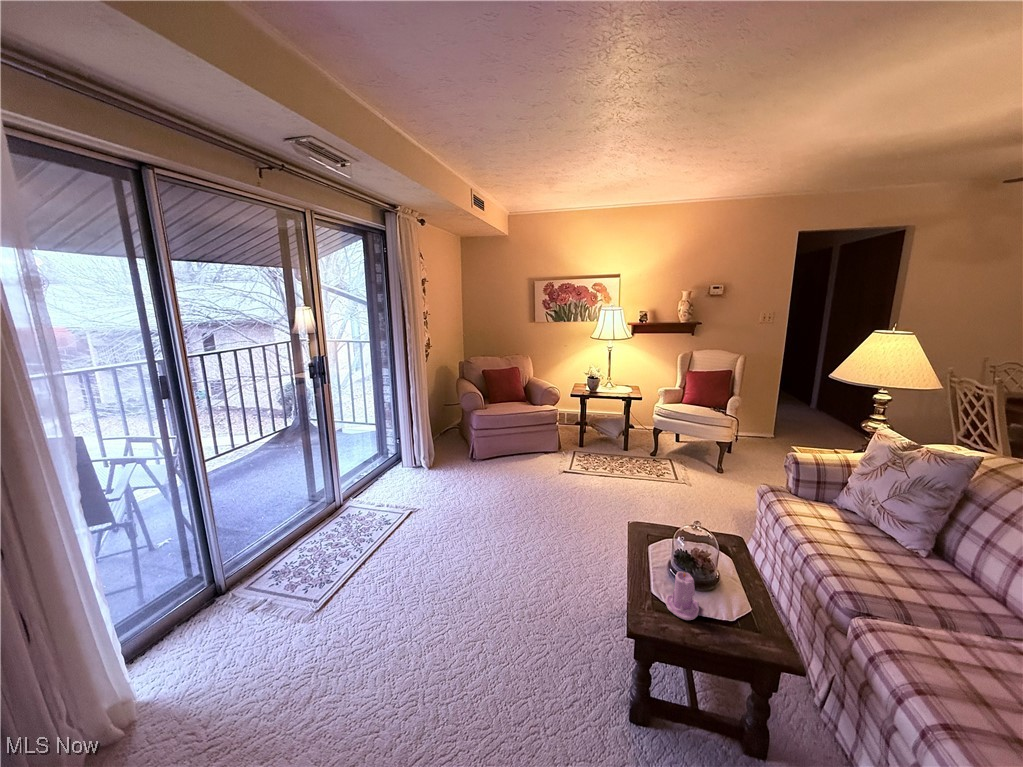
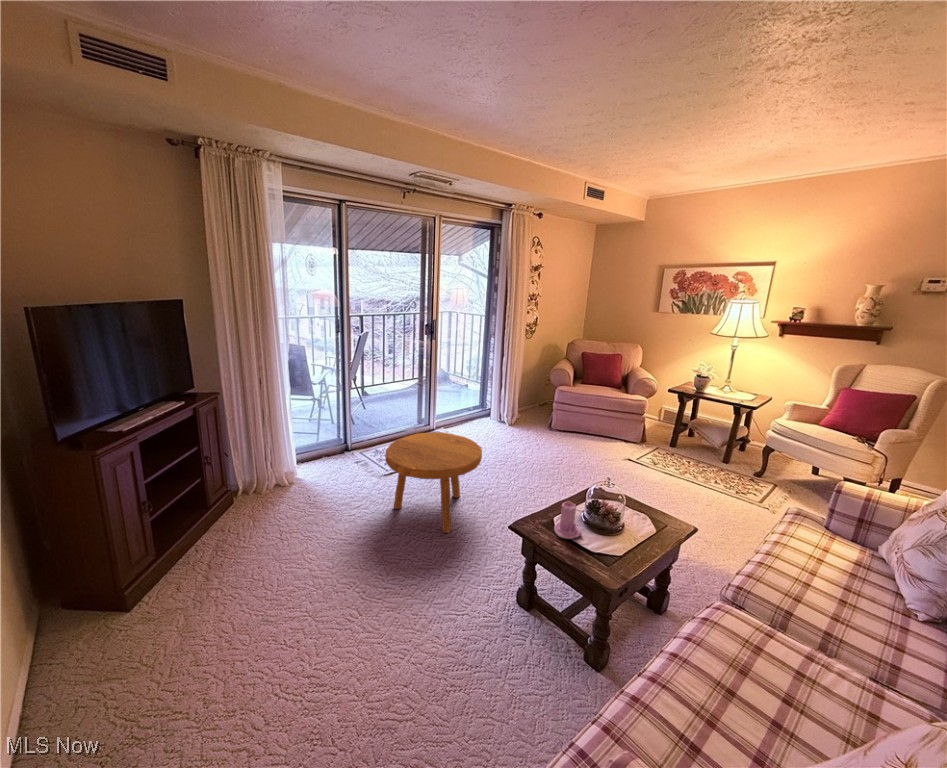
footstool: none [352,516,492,663] -> present [385,432,482,533]

